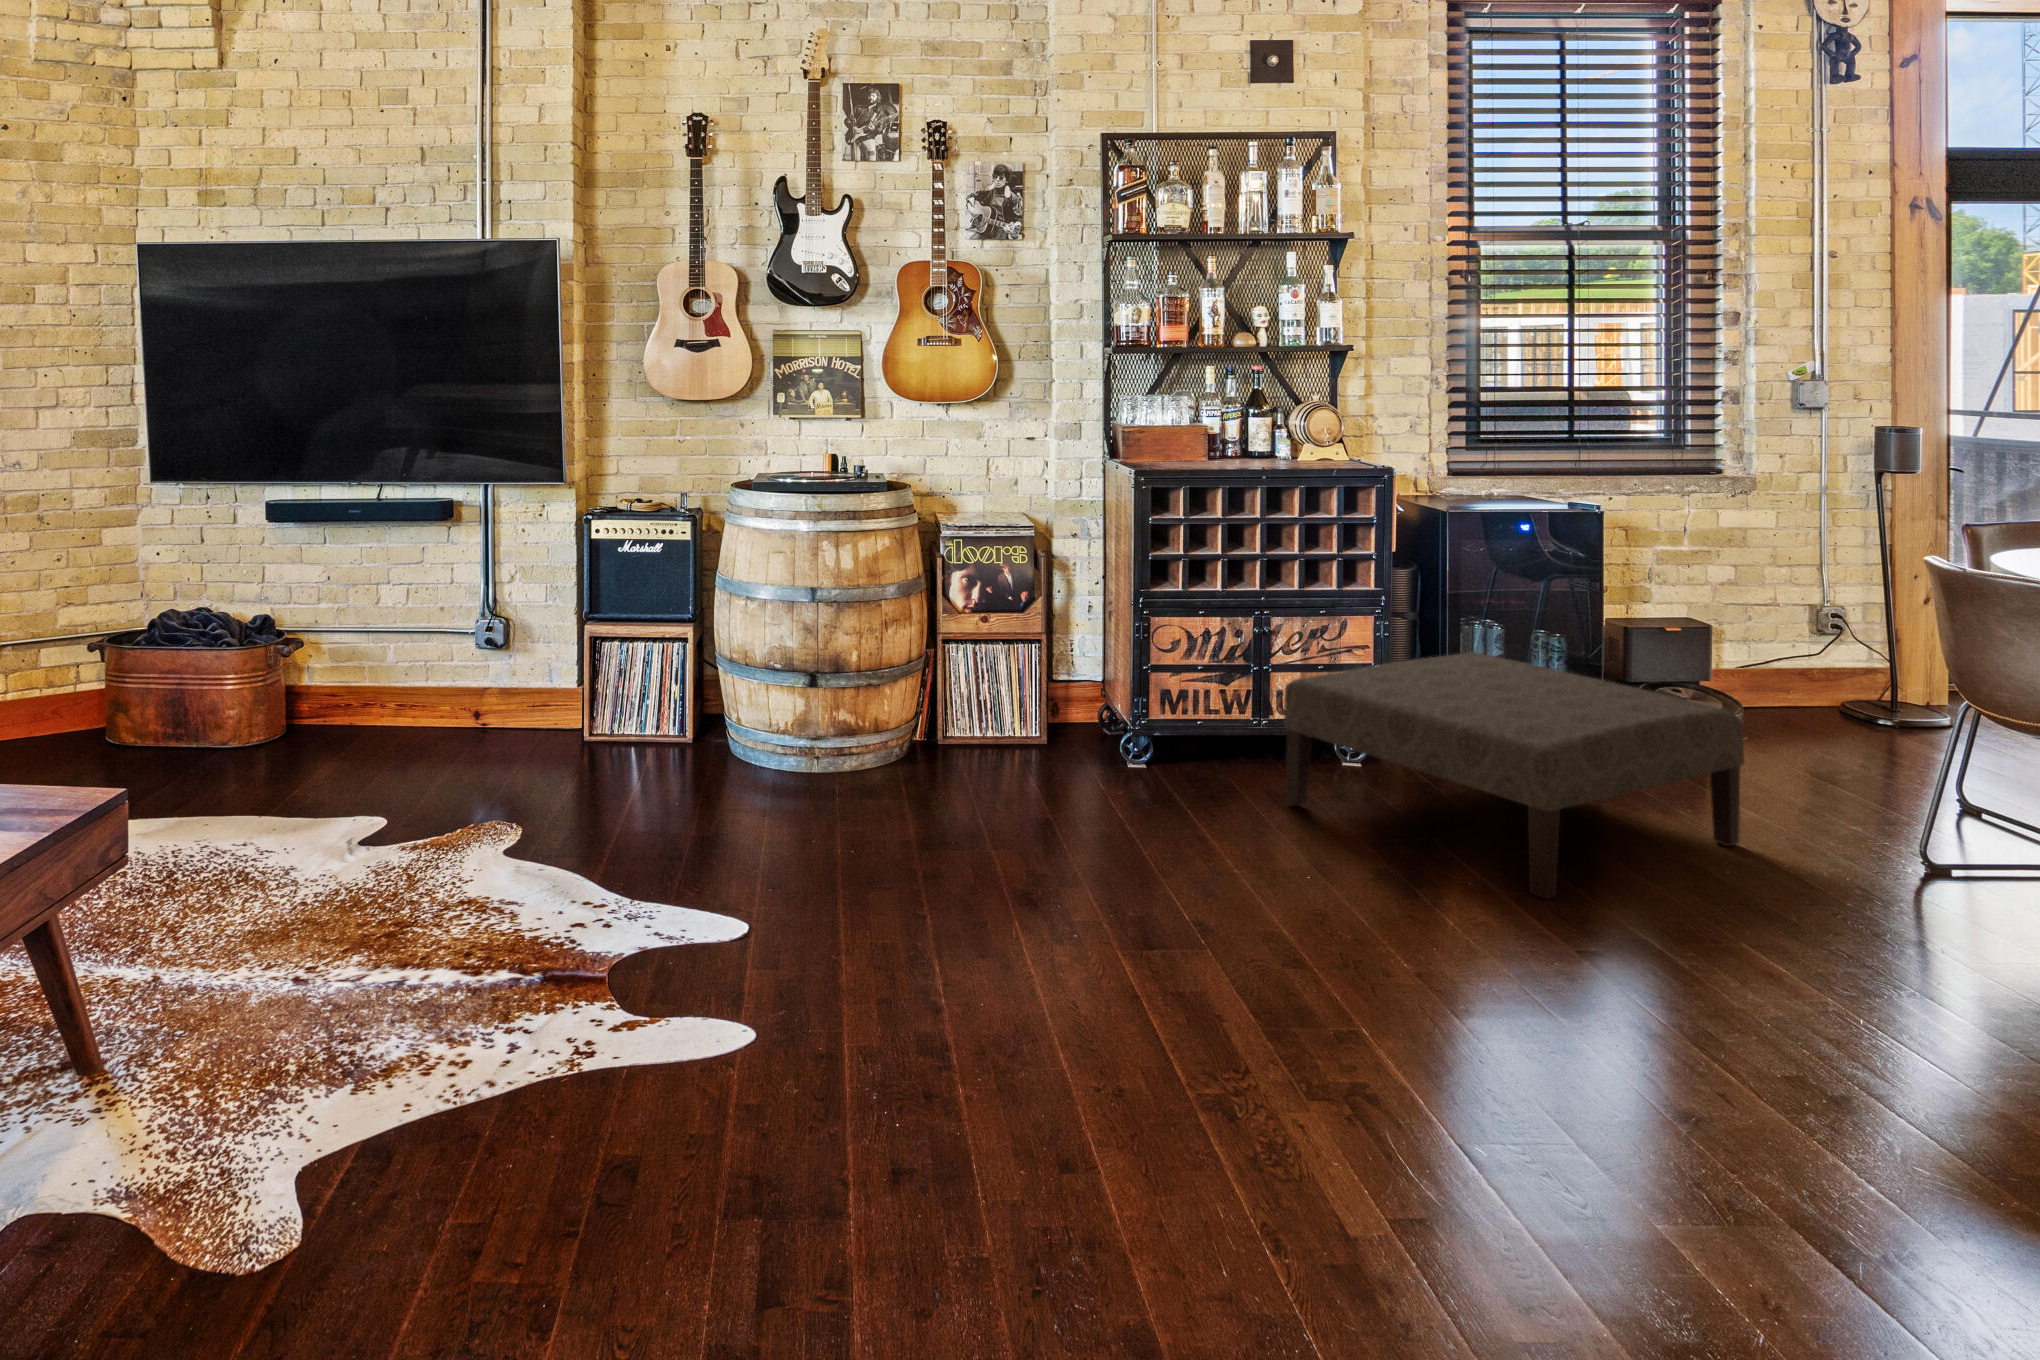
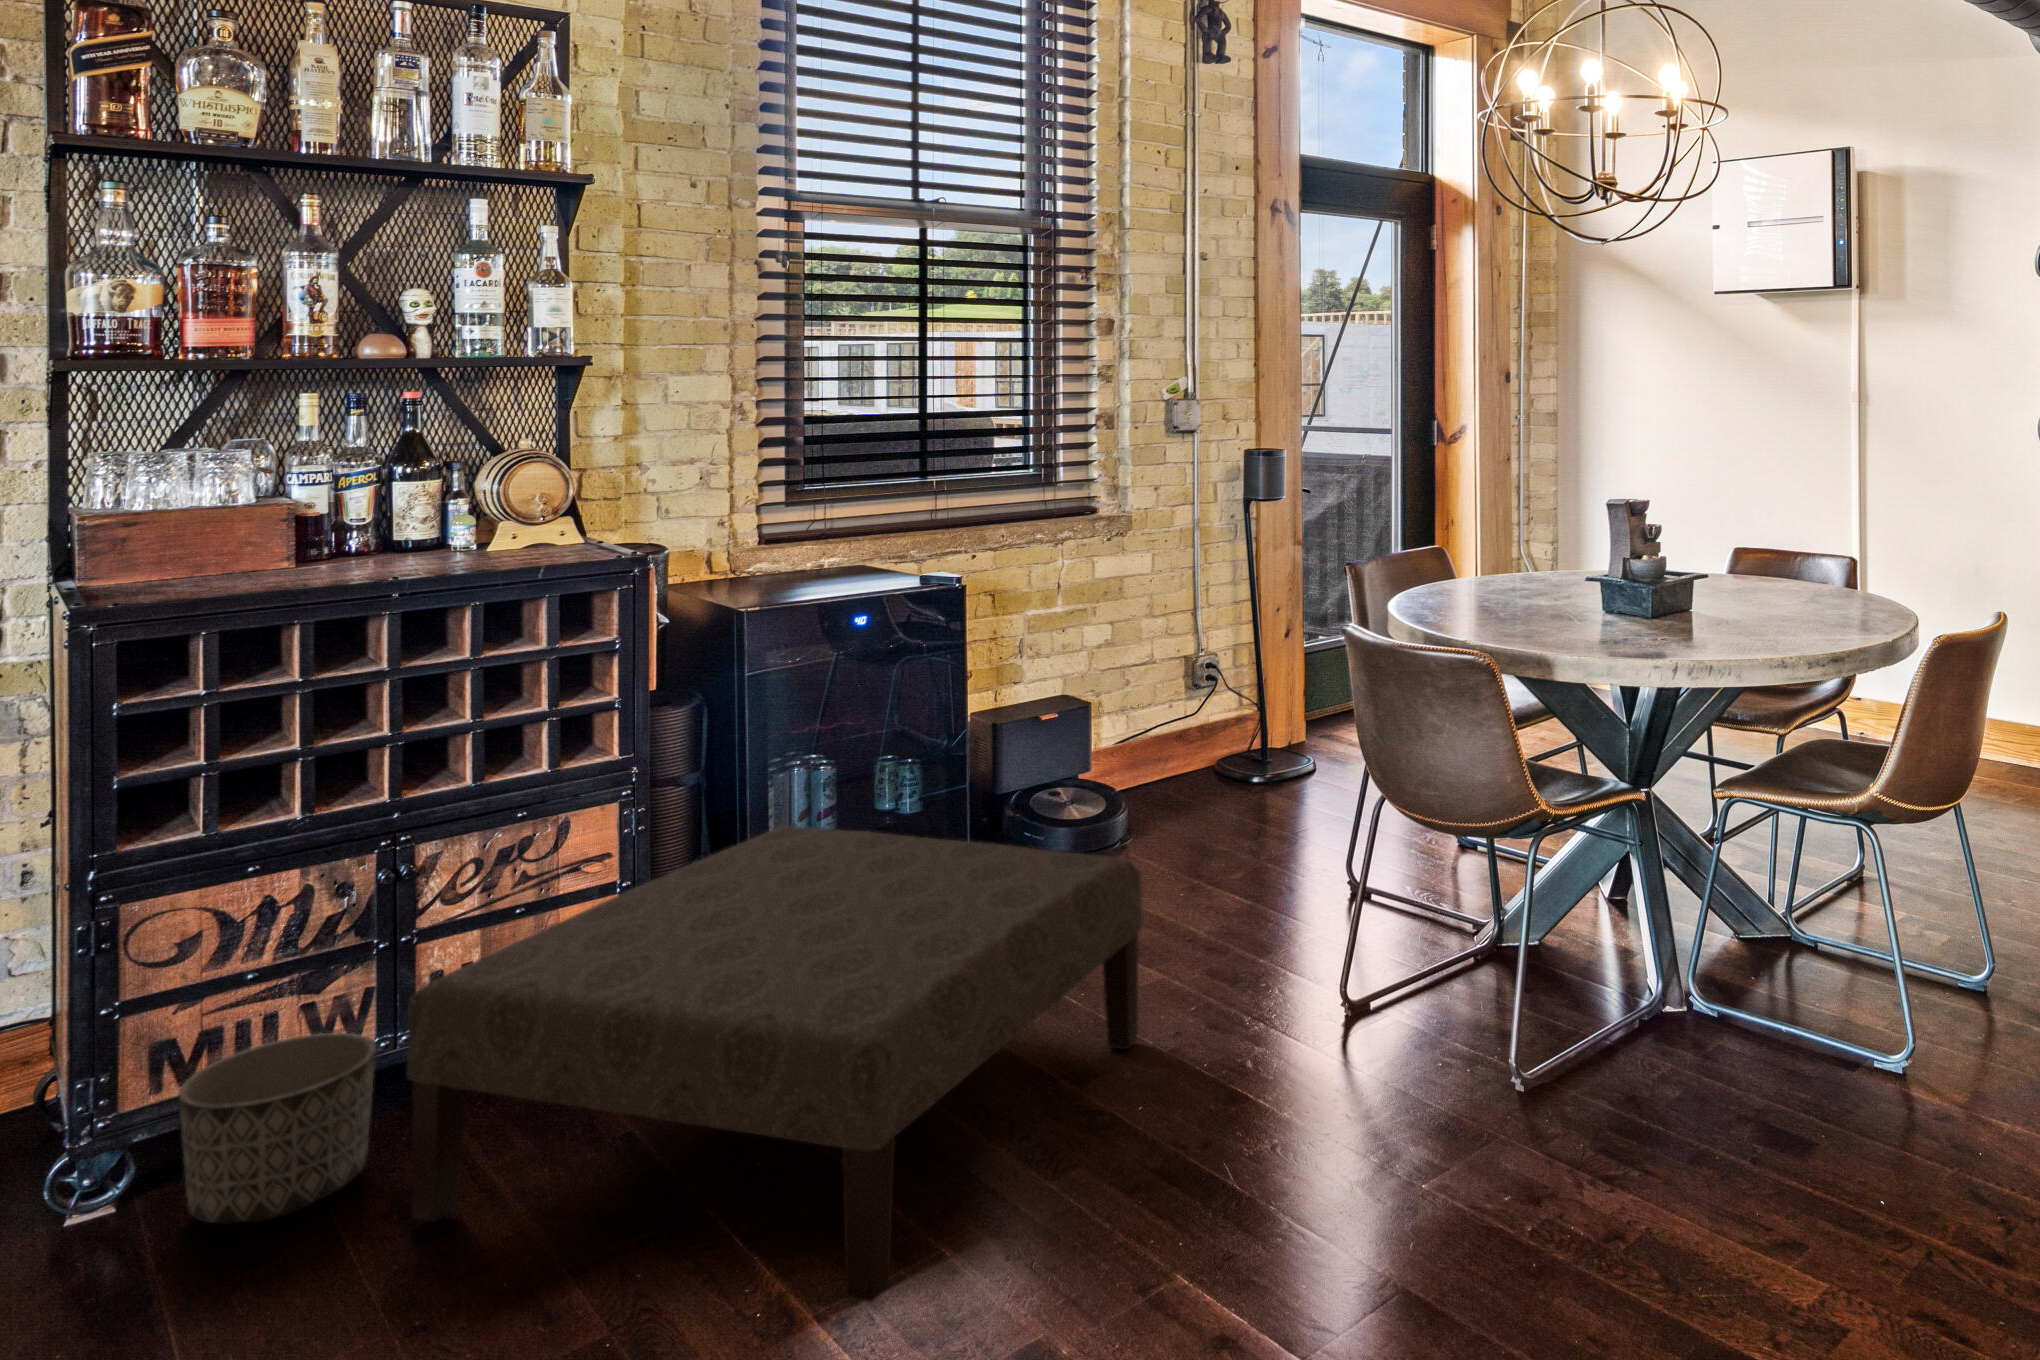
planter: none [1179,703,1261,786] -> present [179,1033,376,1224]

